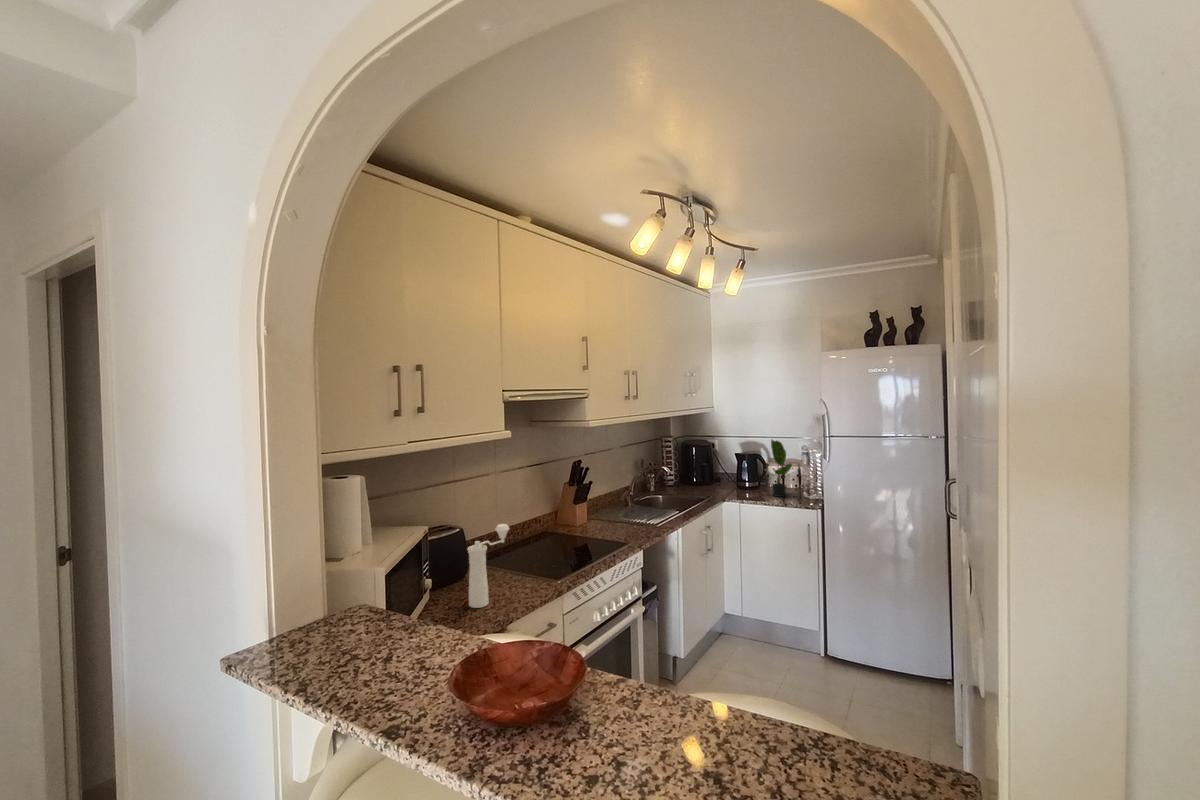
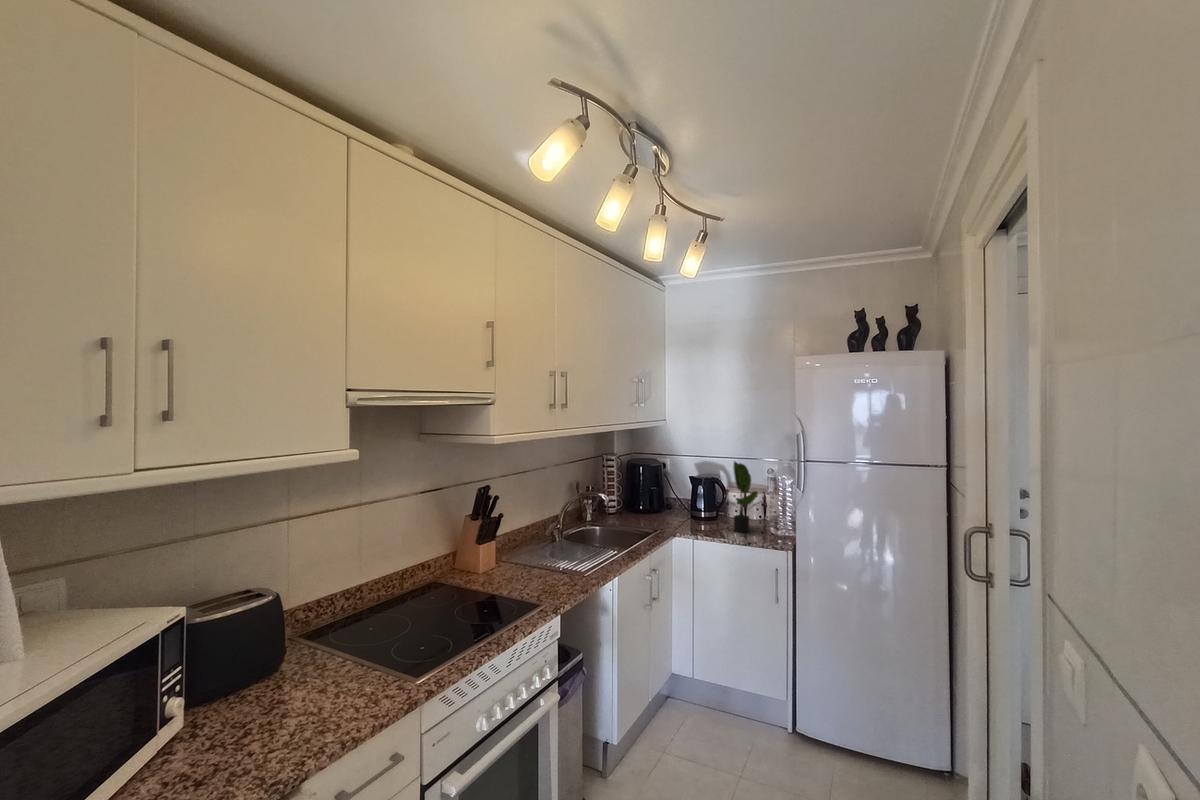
pepper mill: present [467,524,509,608] -> none [255,598,339,743]

